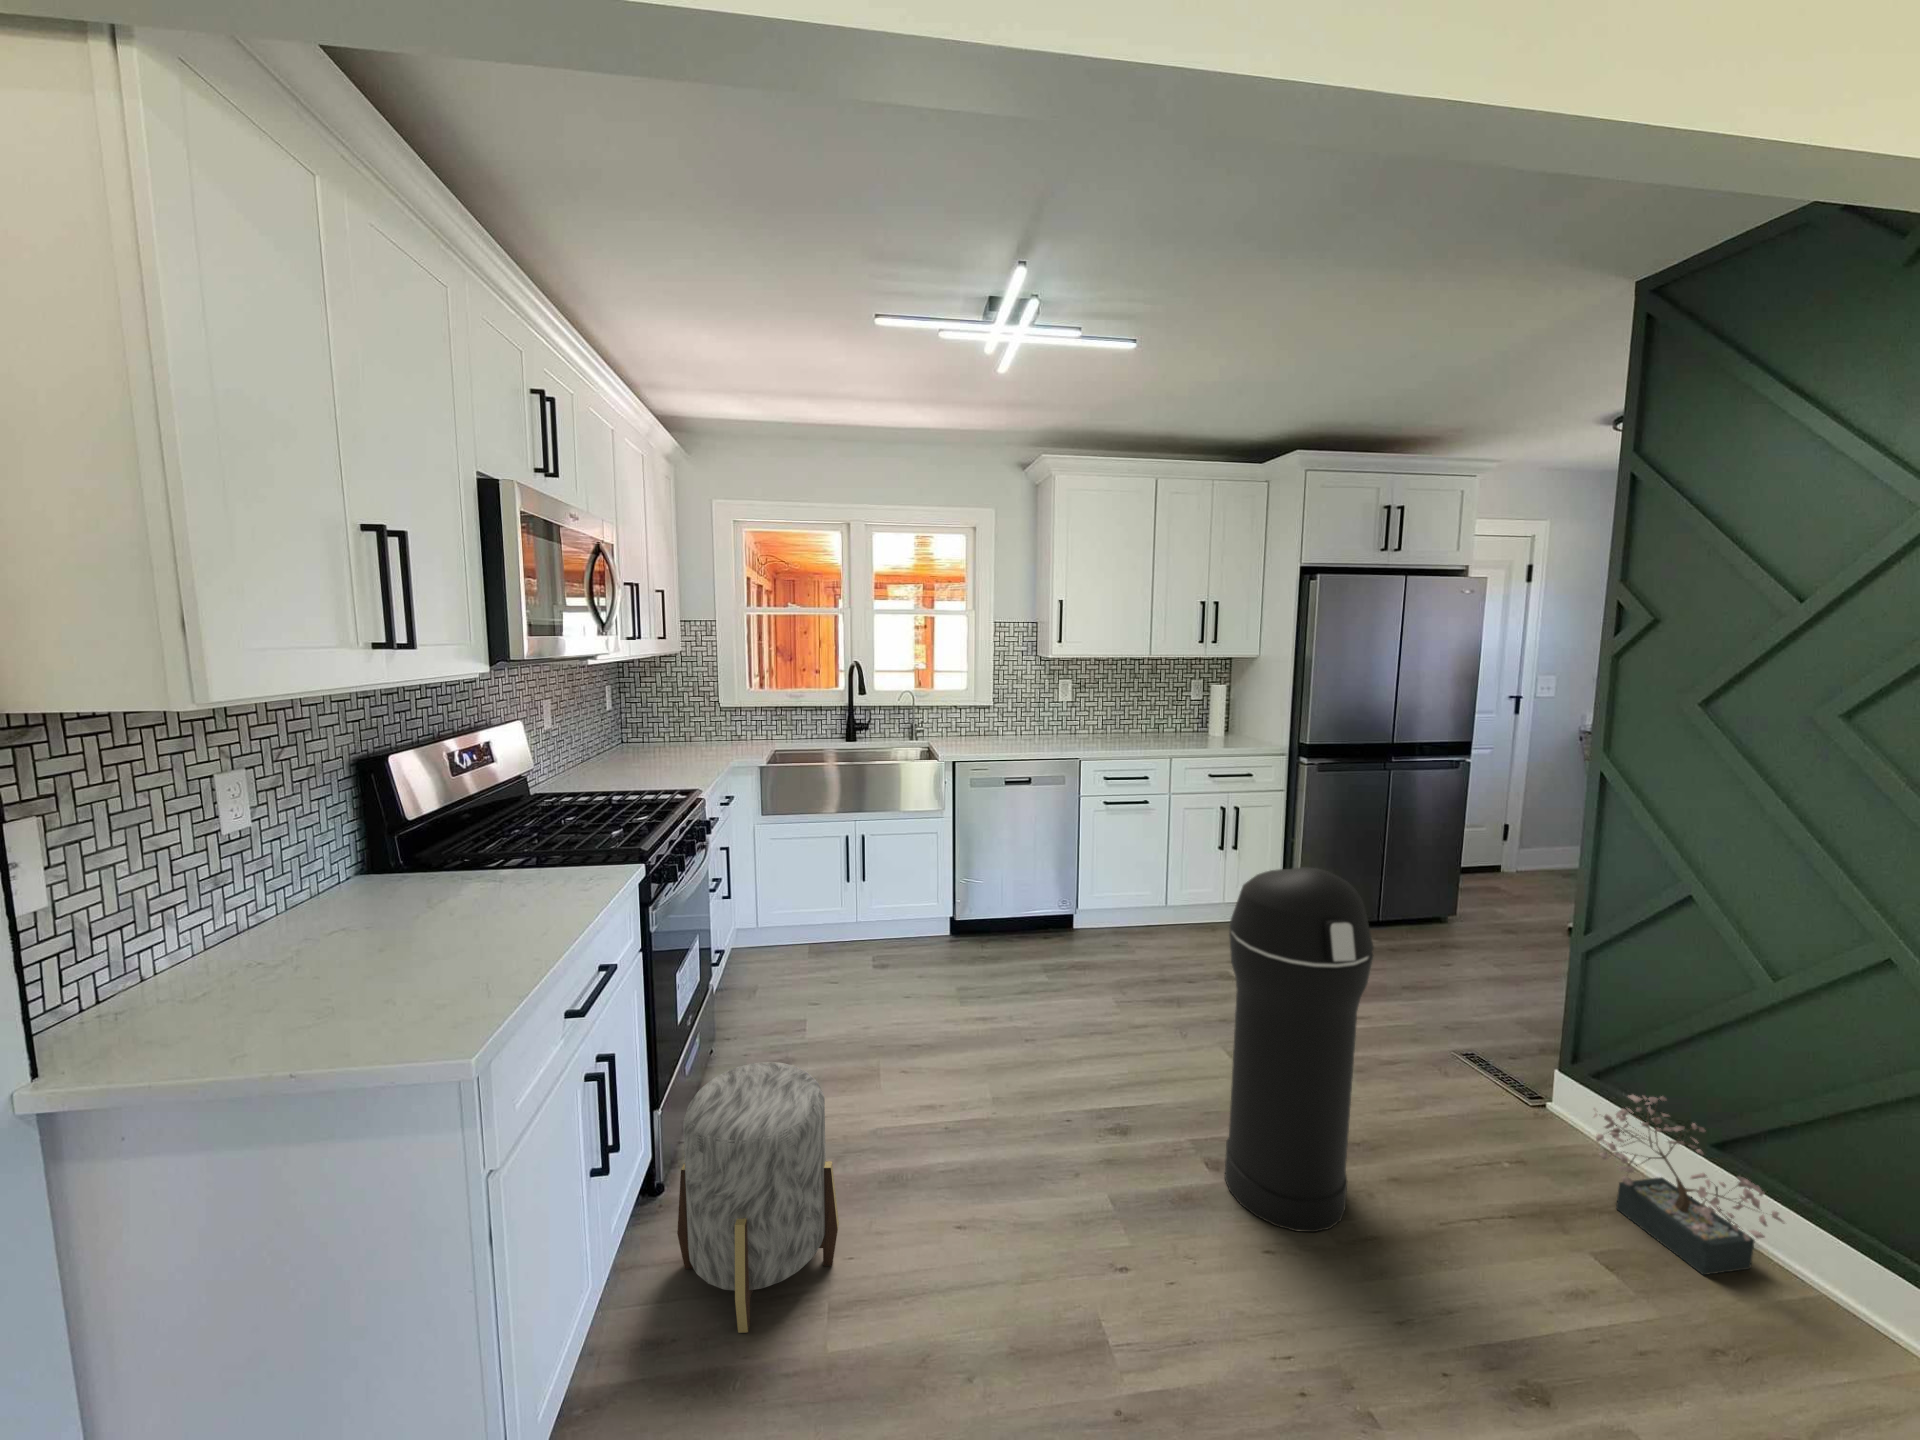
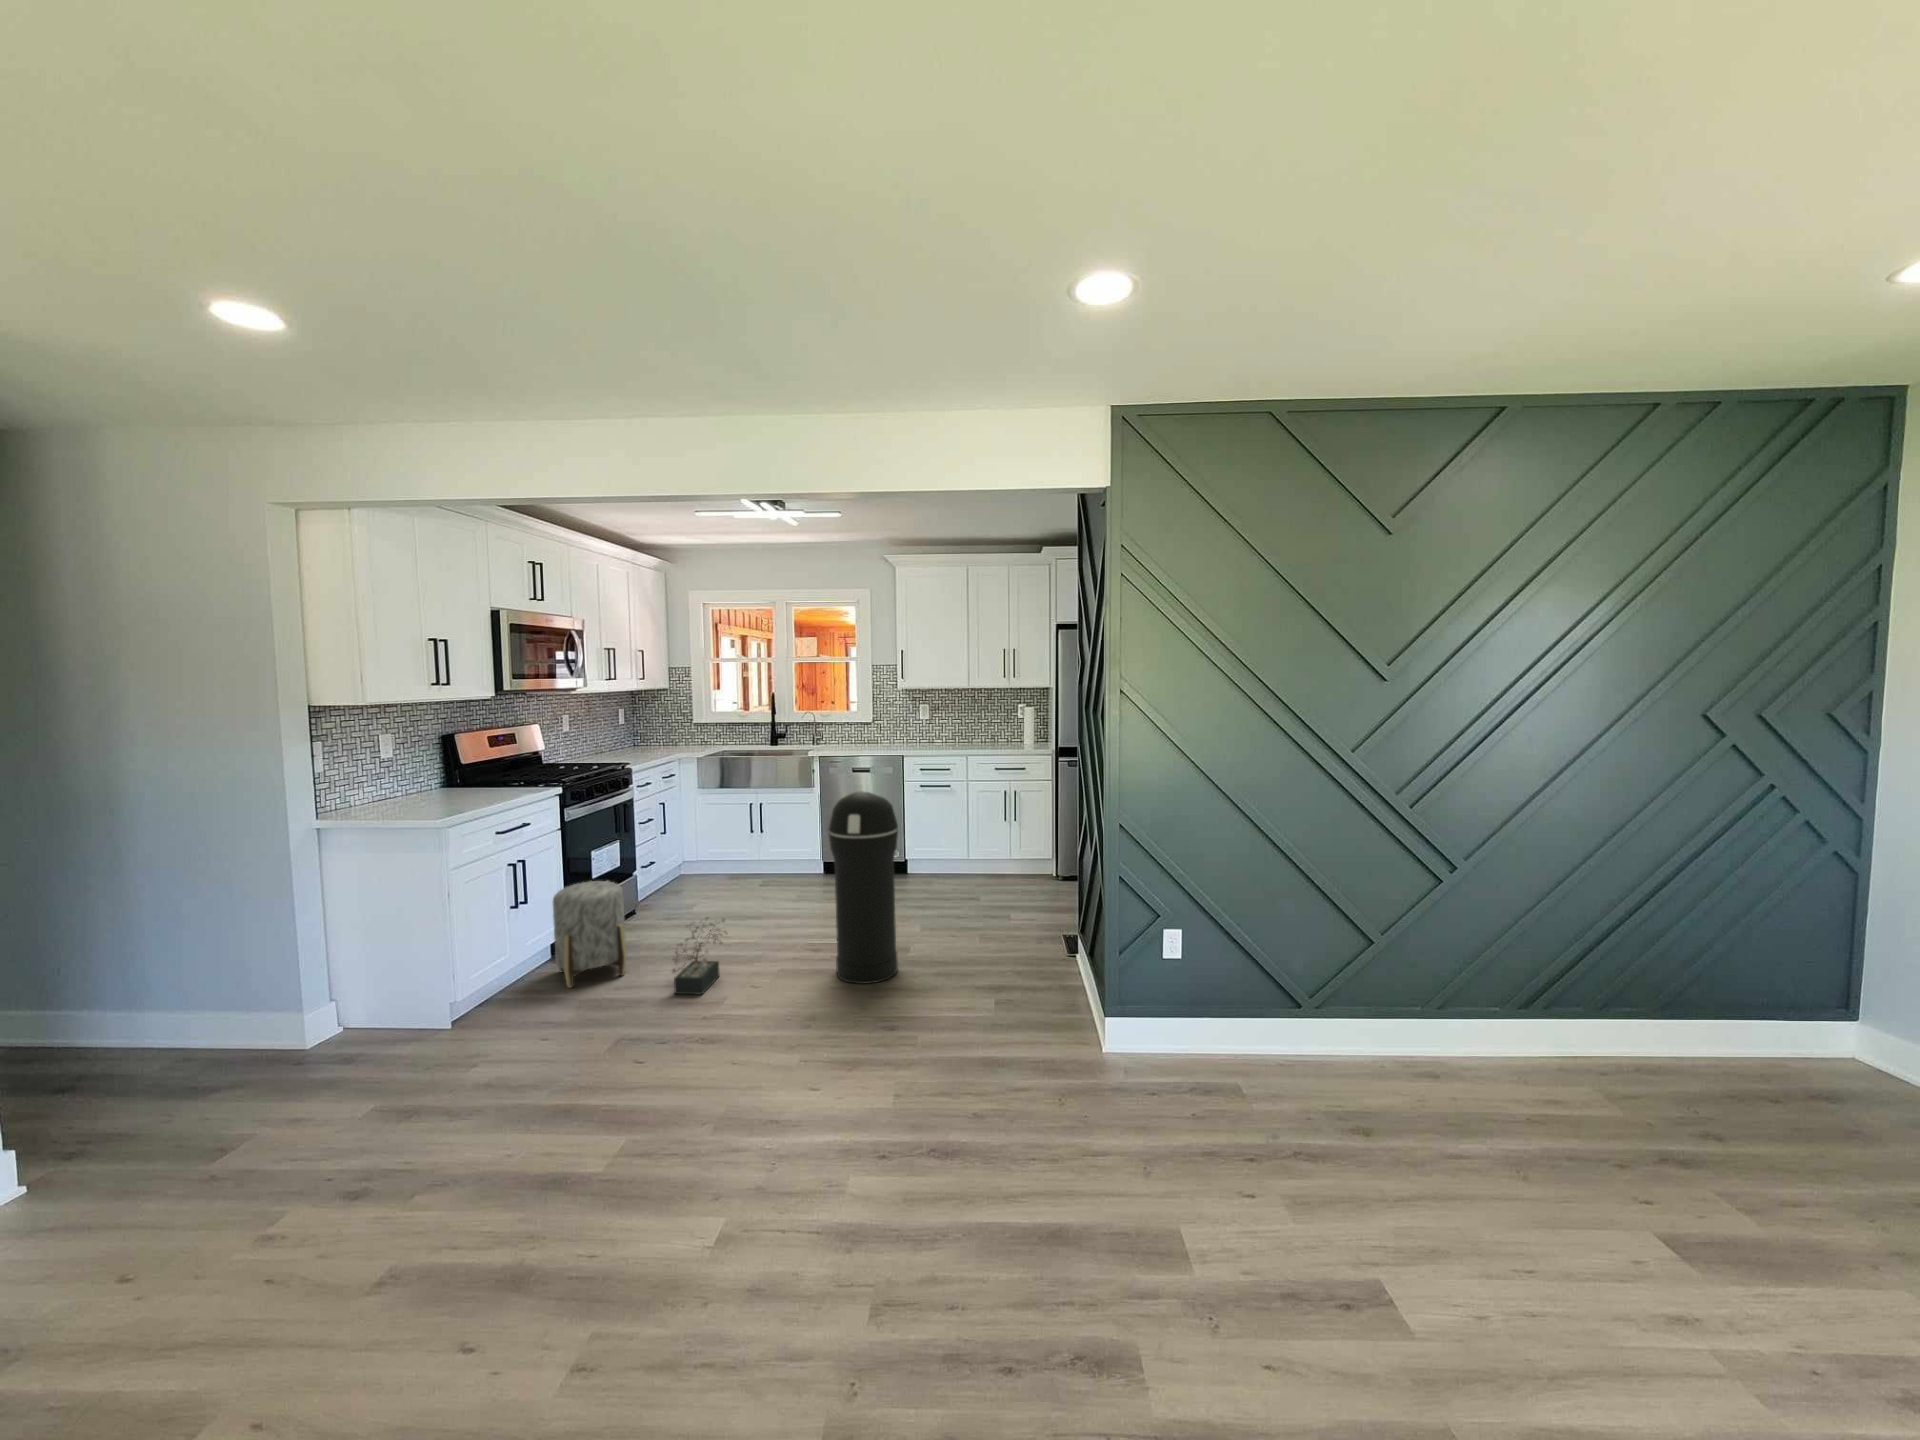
decorative plant: present [1594,1095,1784,1275] -> present [672,916,727,994]

